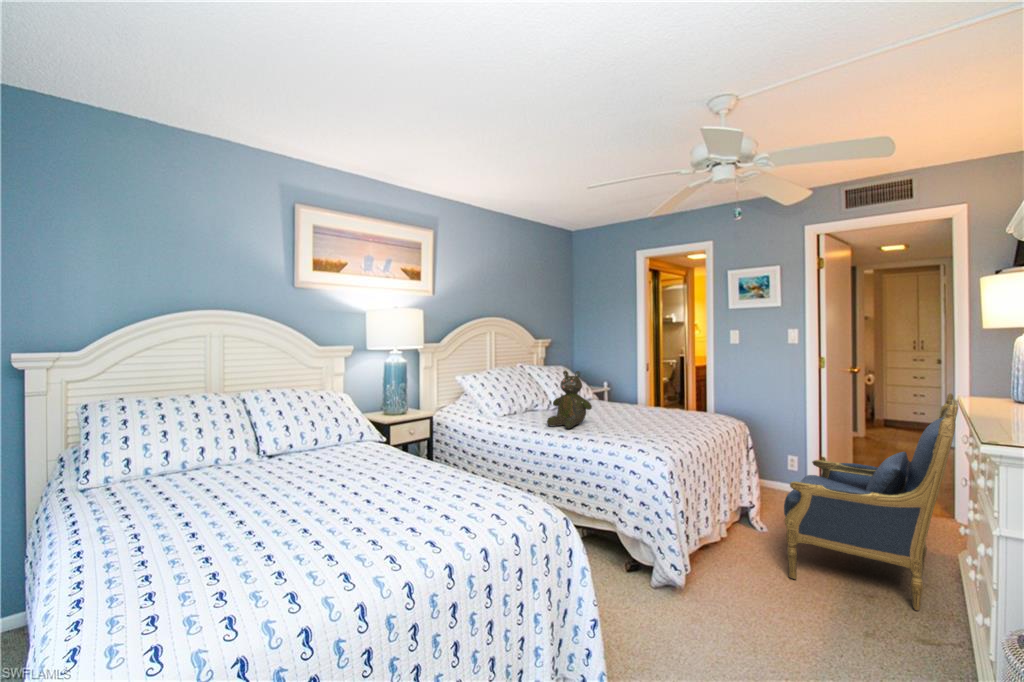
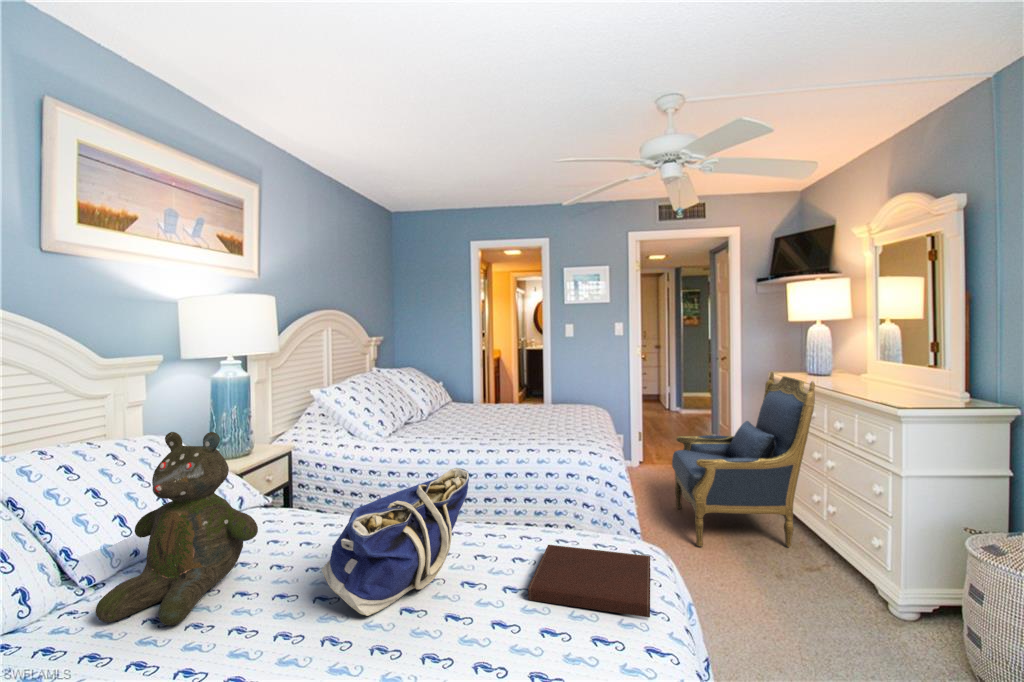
teddy bear: present [547,371,592,429] -> present [96,432,258,625]
tote bag: none [315,420,417,487] -> present [322,468,469,616]
notebook: none [410,482,503,523] -> present [528,545,650,617]

